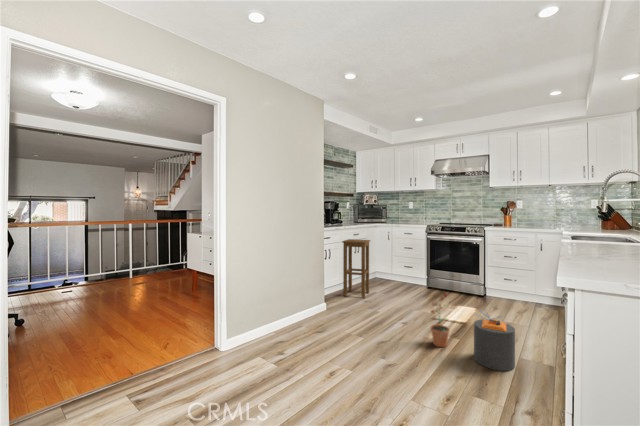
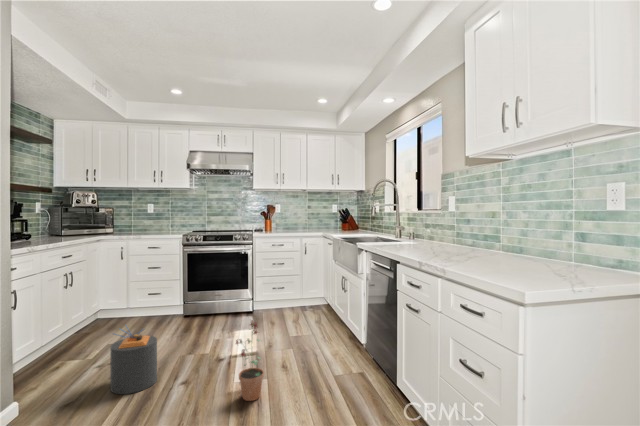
stool: present [342,239,370,298] -> none [44,262,99,369]
trash can: present [474,313,515,371] -> present [110,328,157,394]

